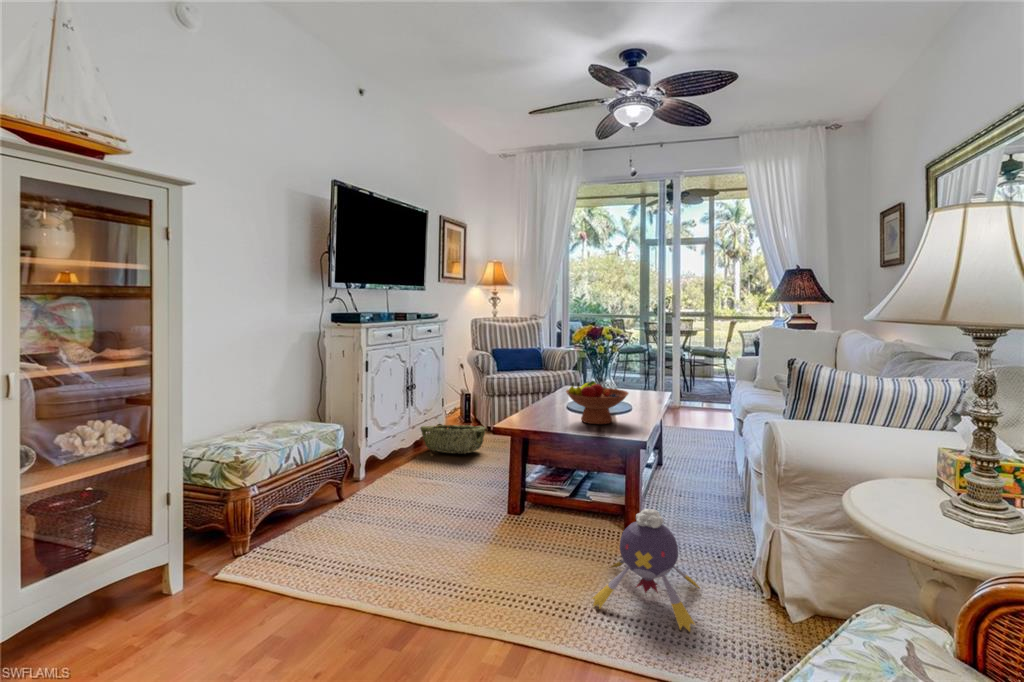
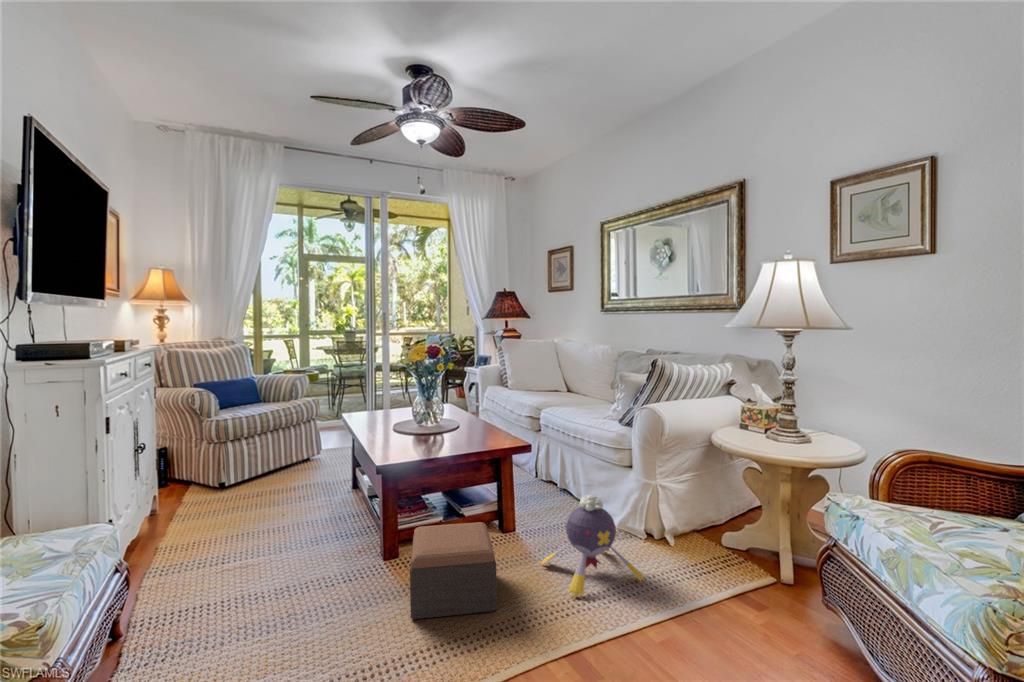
fruit bowl: present [566,381,628,424] -> none [416,398,479,441]
woven basket: present [420,425,485,454] -> none [153,480,252,530]
footstool: none [462,489,562,581] -> present [410,522,497,619]

